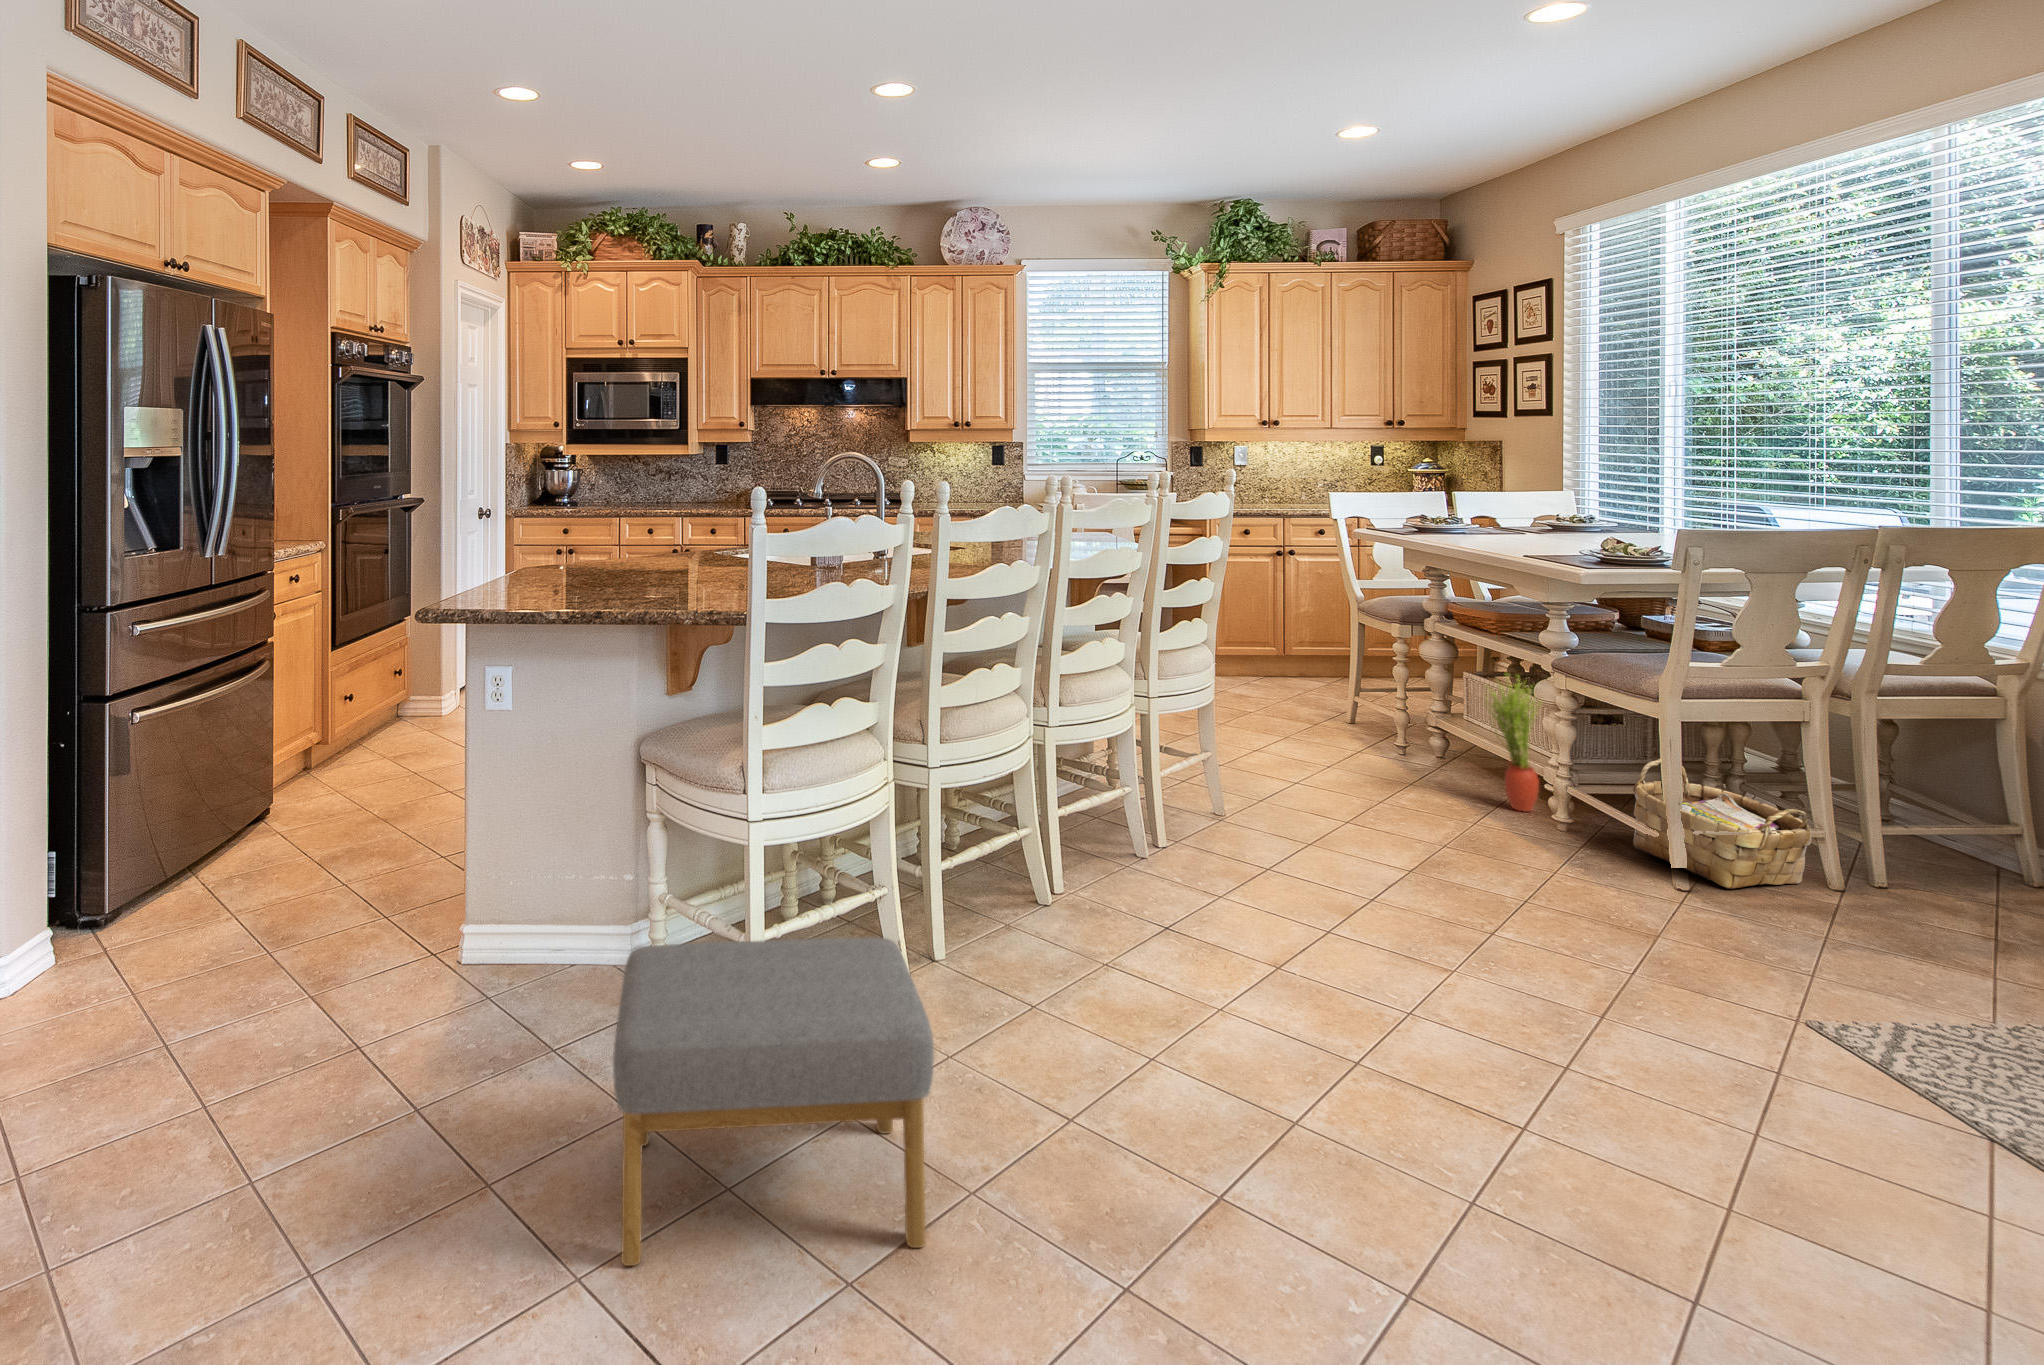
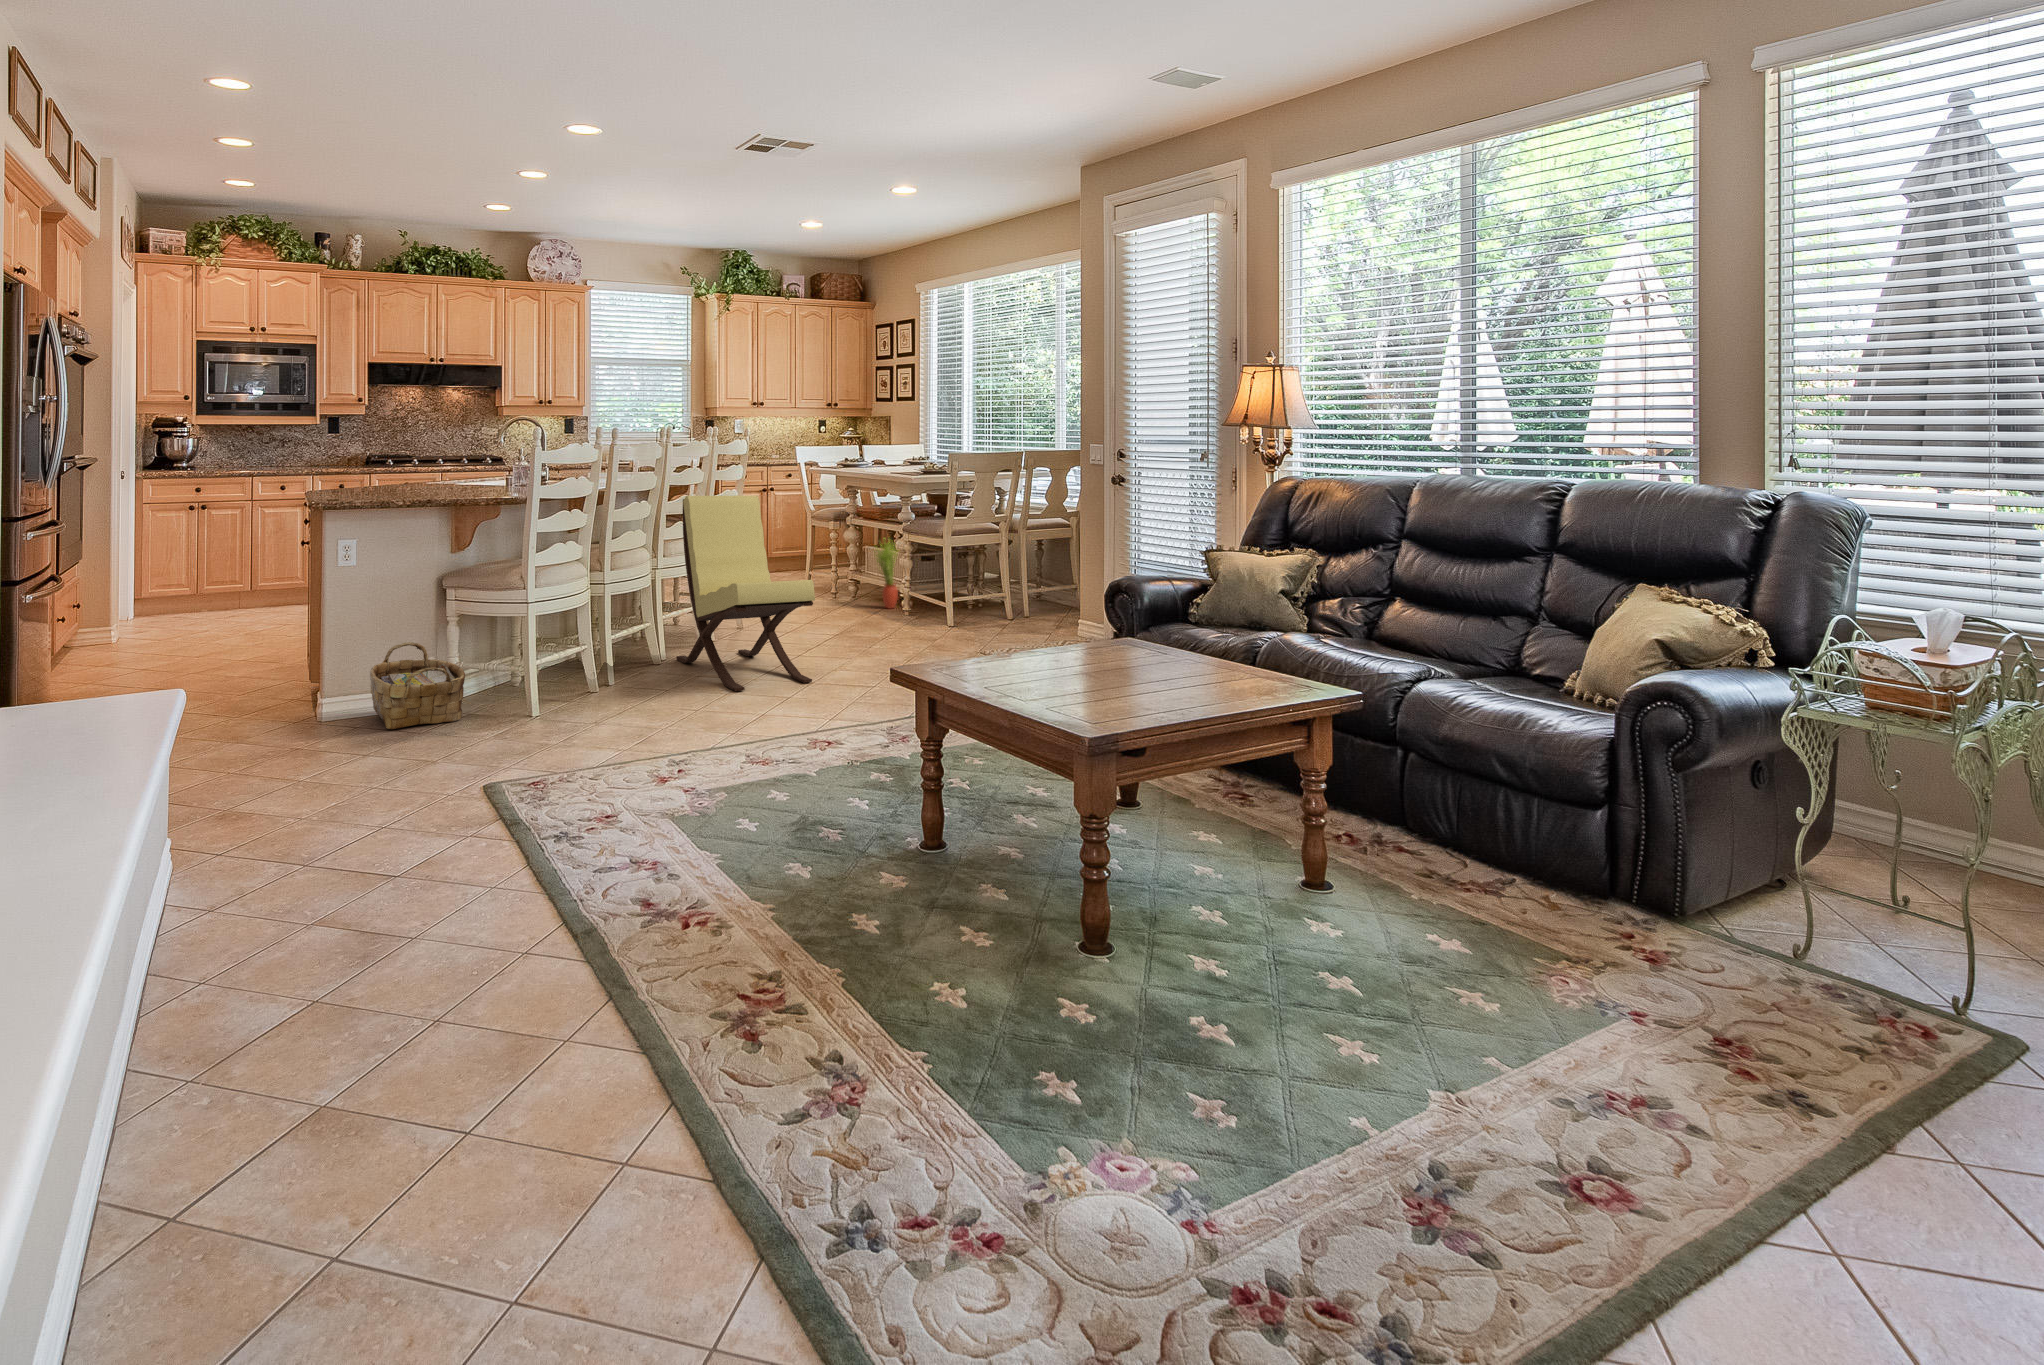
lounge chair: none [1076,606,1358,1079] -> present [676,496,815,691]
woven basket: present [1633,759,1811,889] -> present [370,642,465,730]
footstool: present [613,937,934,1266] -> none [501,632,659,754]

